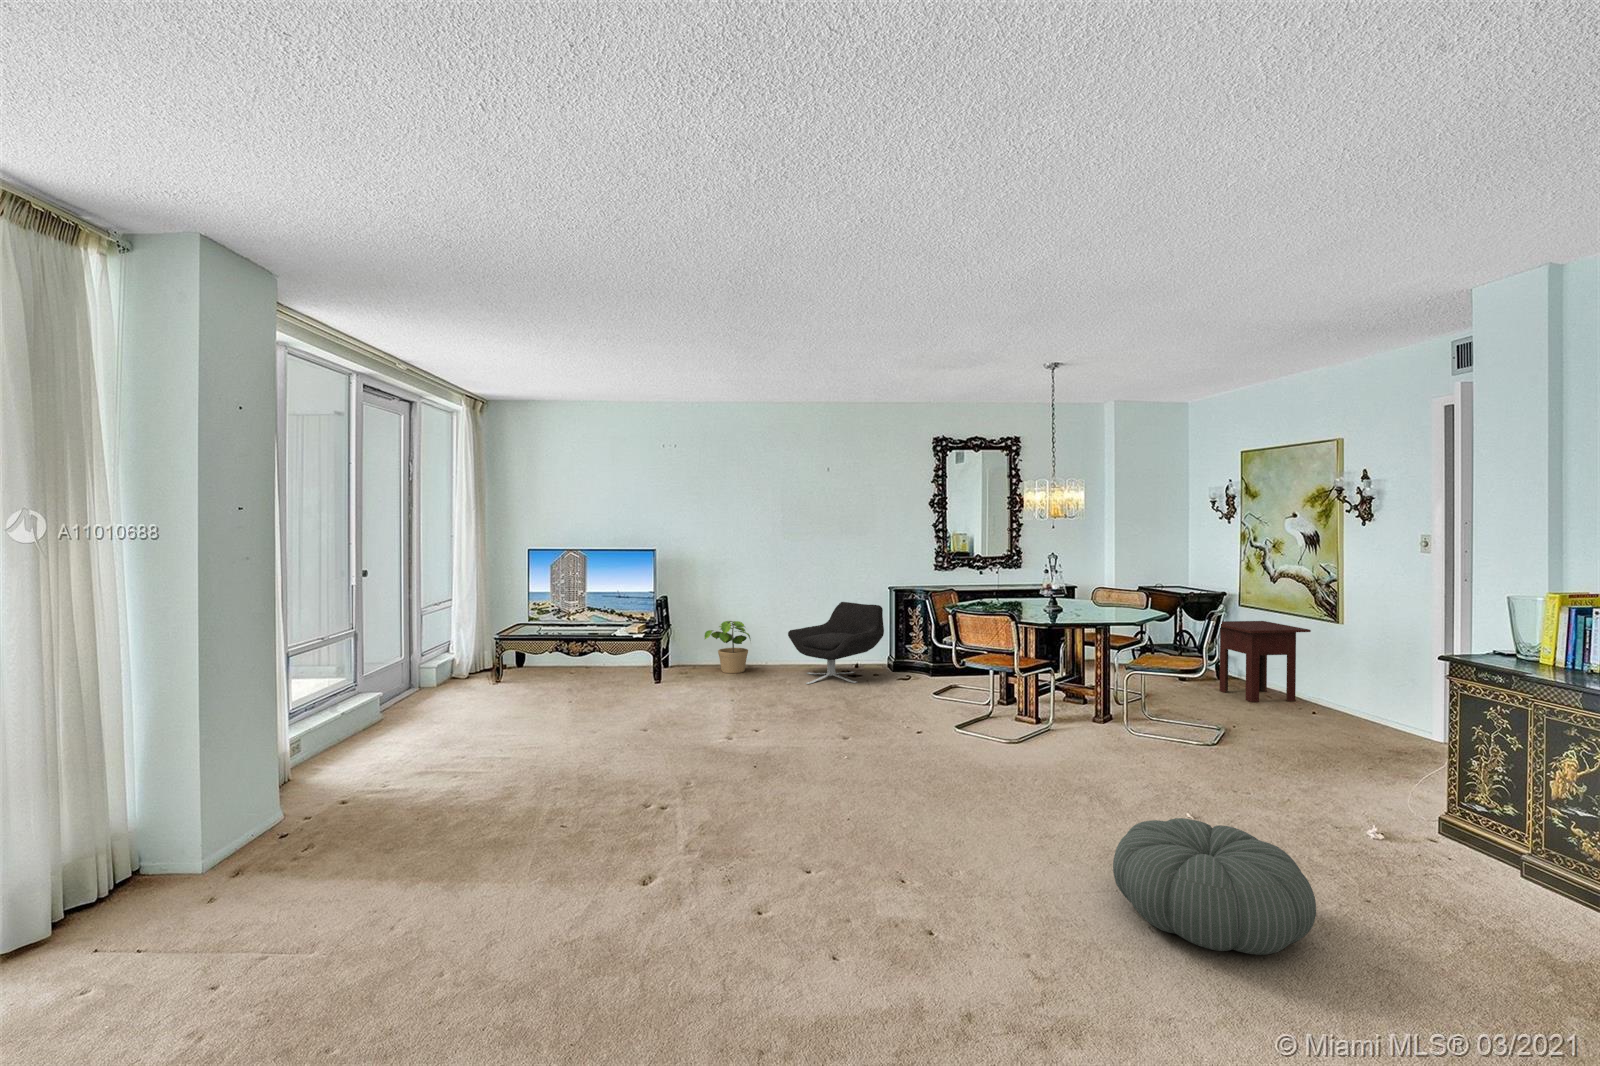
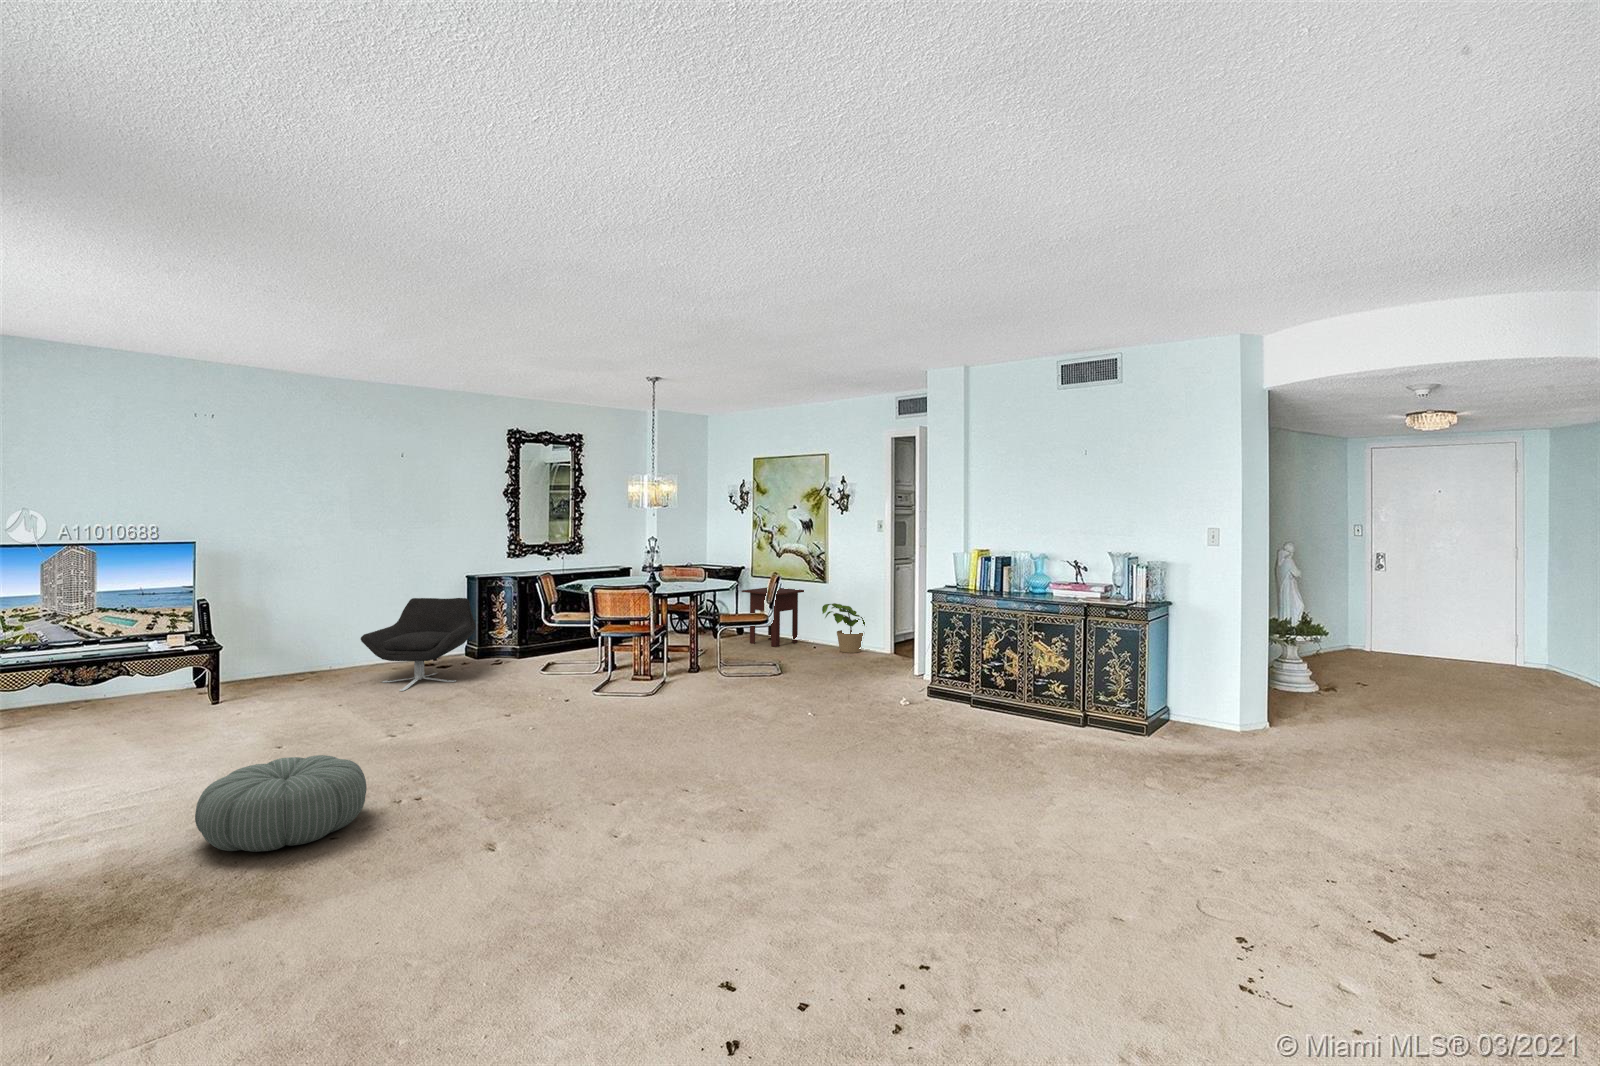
potted plant: present [705,621,750,673] -> present [822,603,865,653]
pouf: present [1113,818,1316,955] -> present [195,755,367,852]

